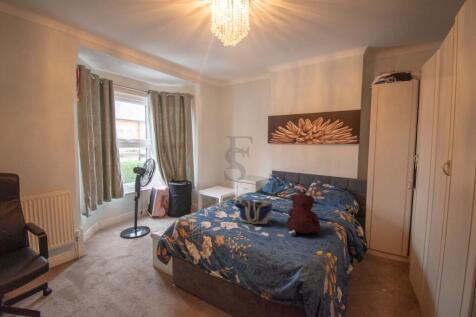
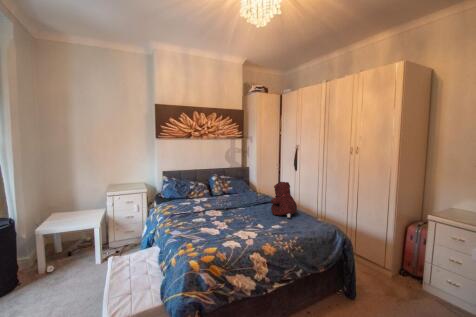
tote bag: present [235,200,272,224] -> none [231,196,267,226]

